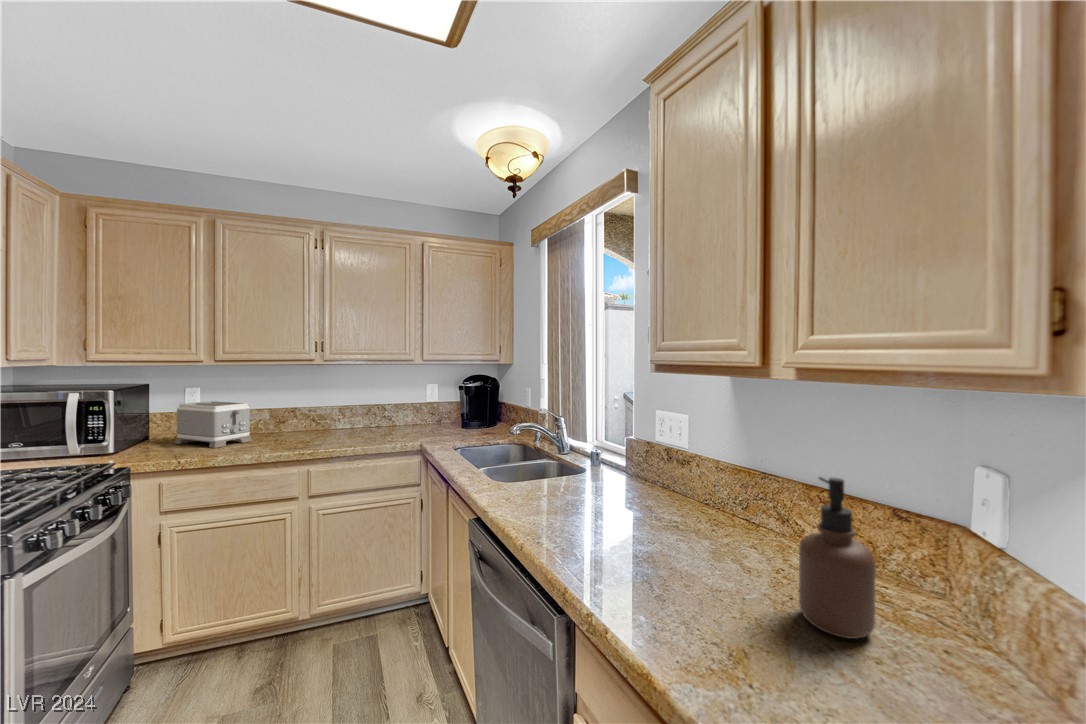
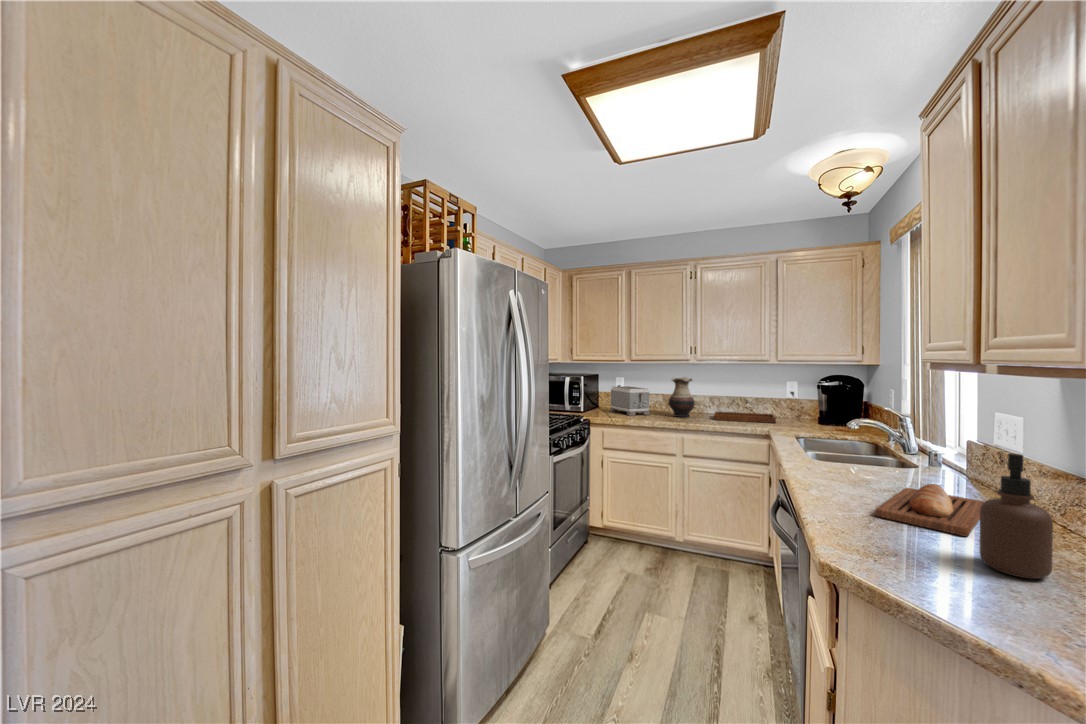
vase: none [282,384,321,439] -> present [669,377,695,417]
tray: none [348,409,422,438] -> present [714,400,776,423]
bread loaf: none [620,501,738,575] -> present [875,484,984,536]

